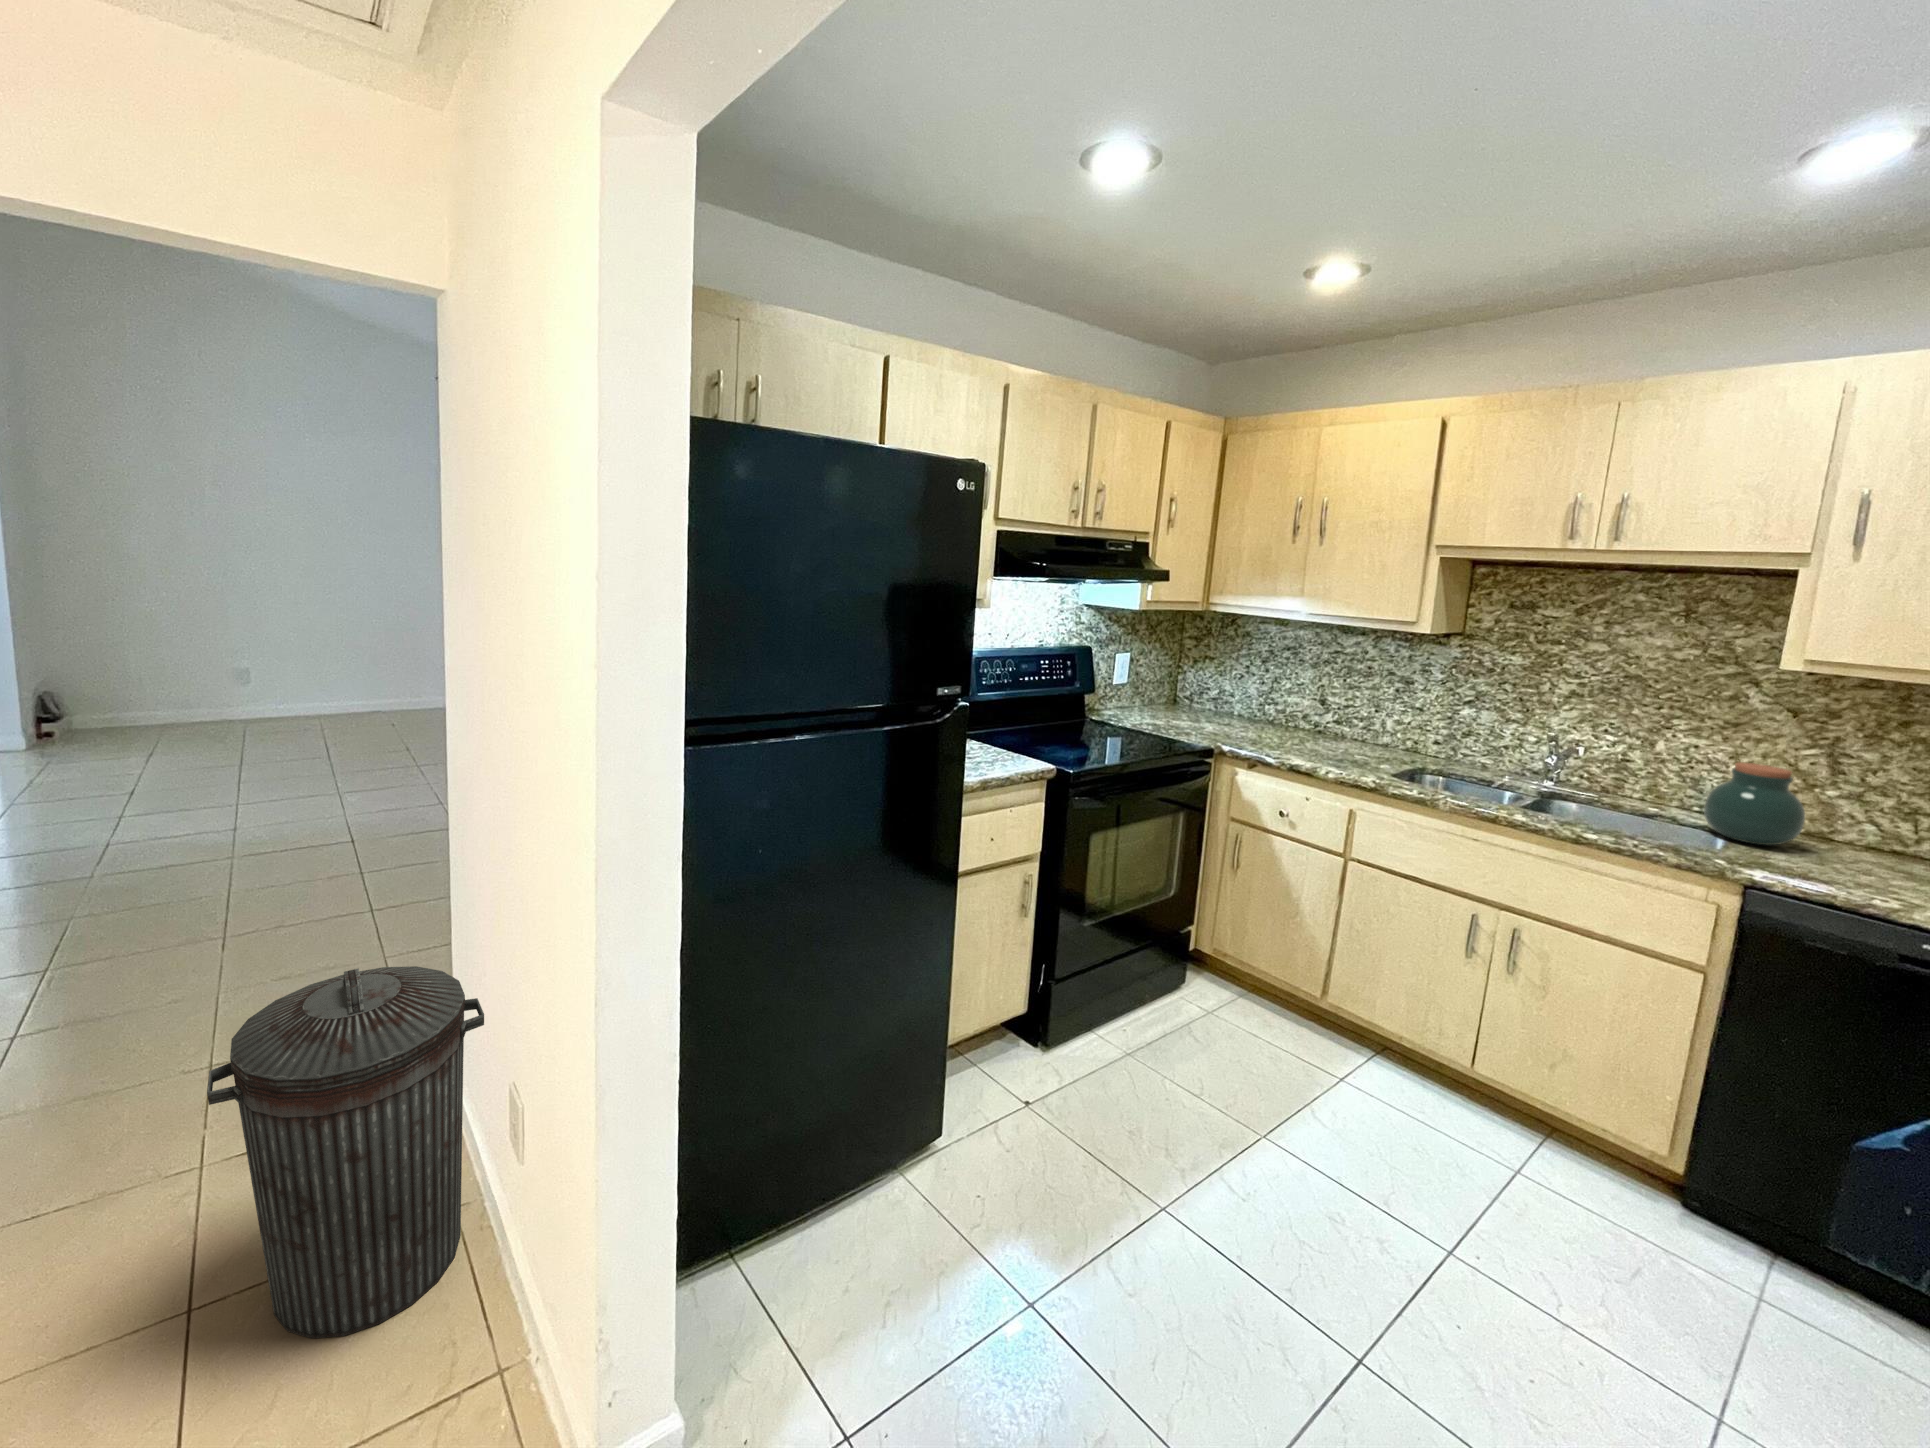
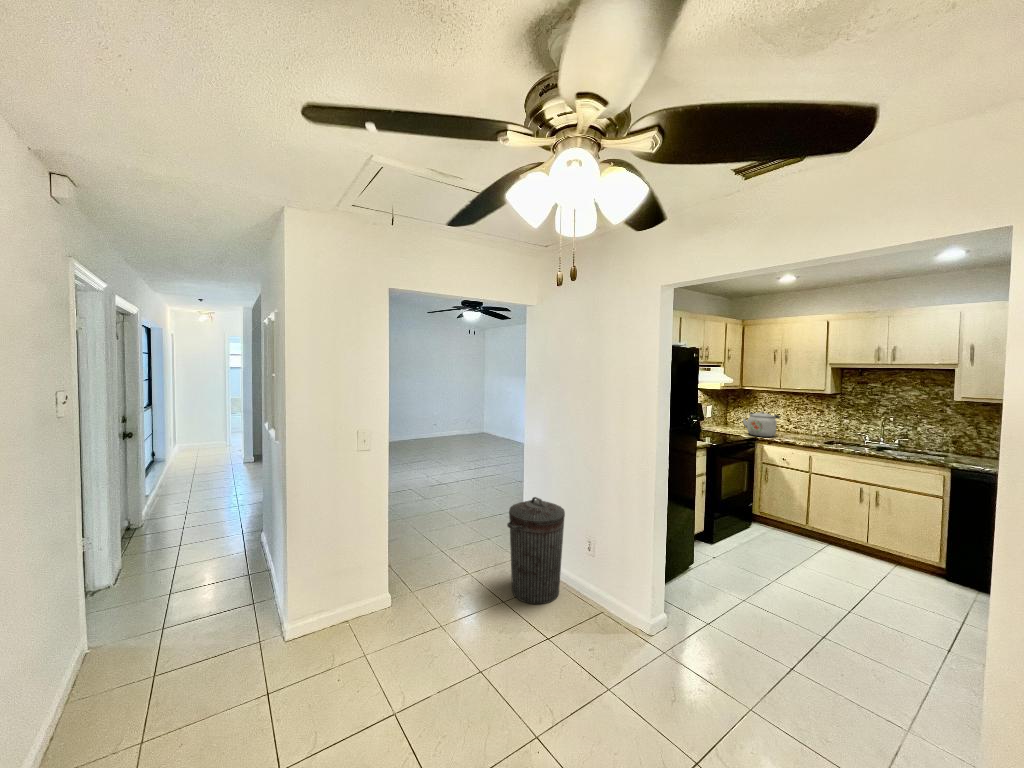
kettle: none [1197,676,1293,747] -> present [743,412,780,437]
jar: present [1704,762,1805,845] -> none [936,432,970,459]

